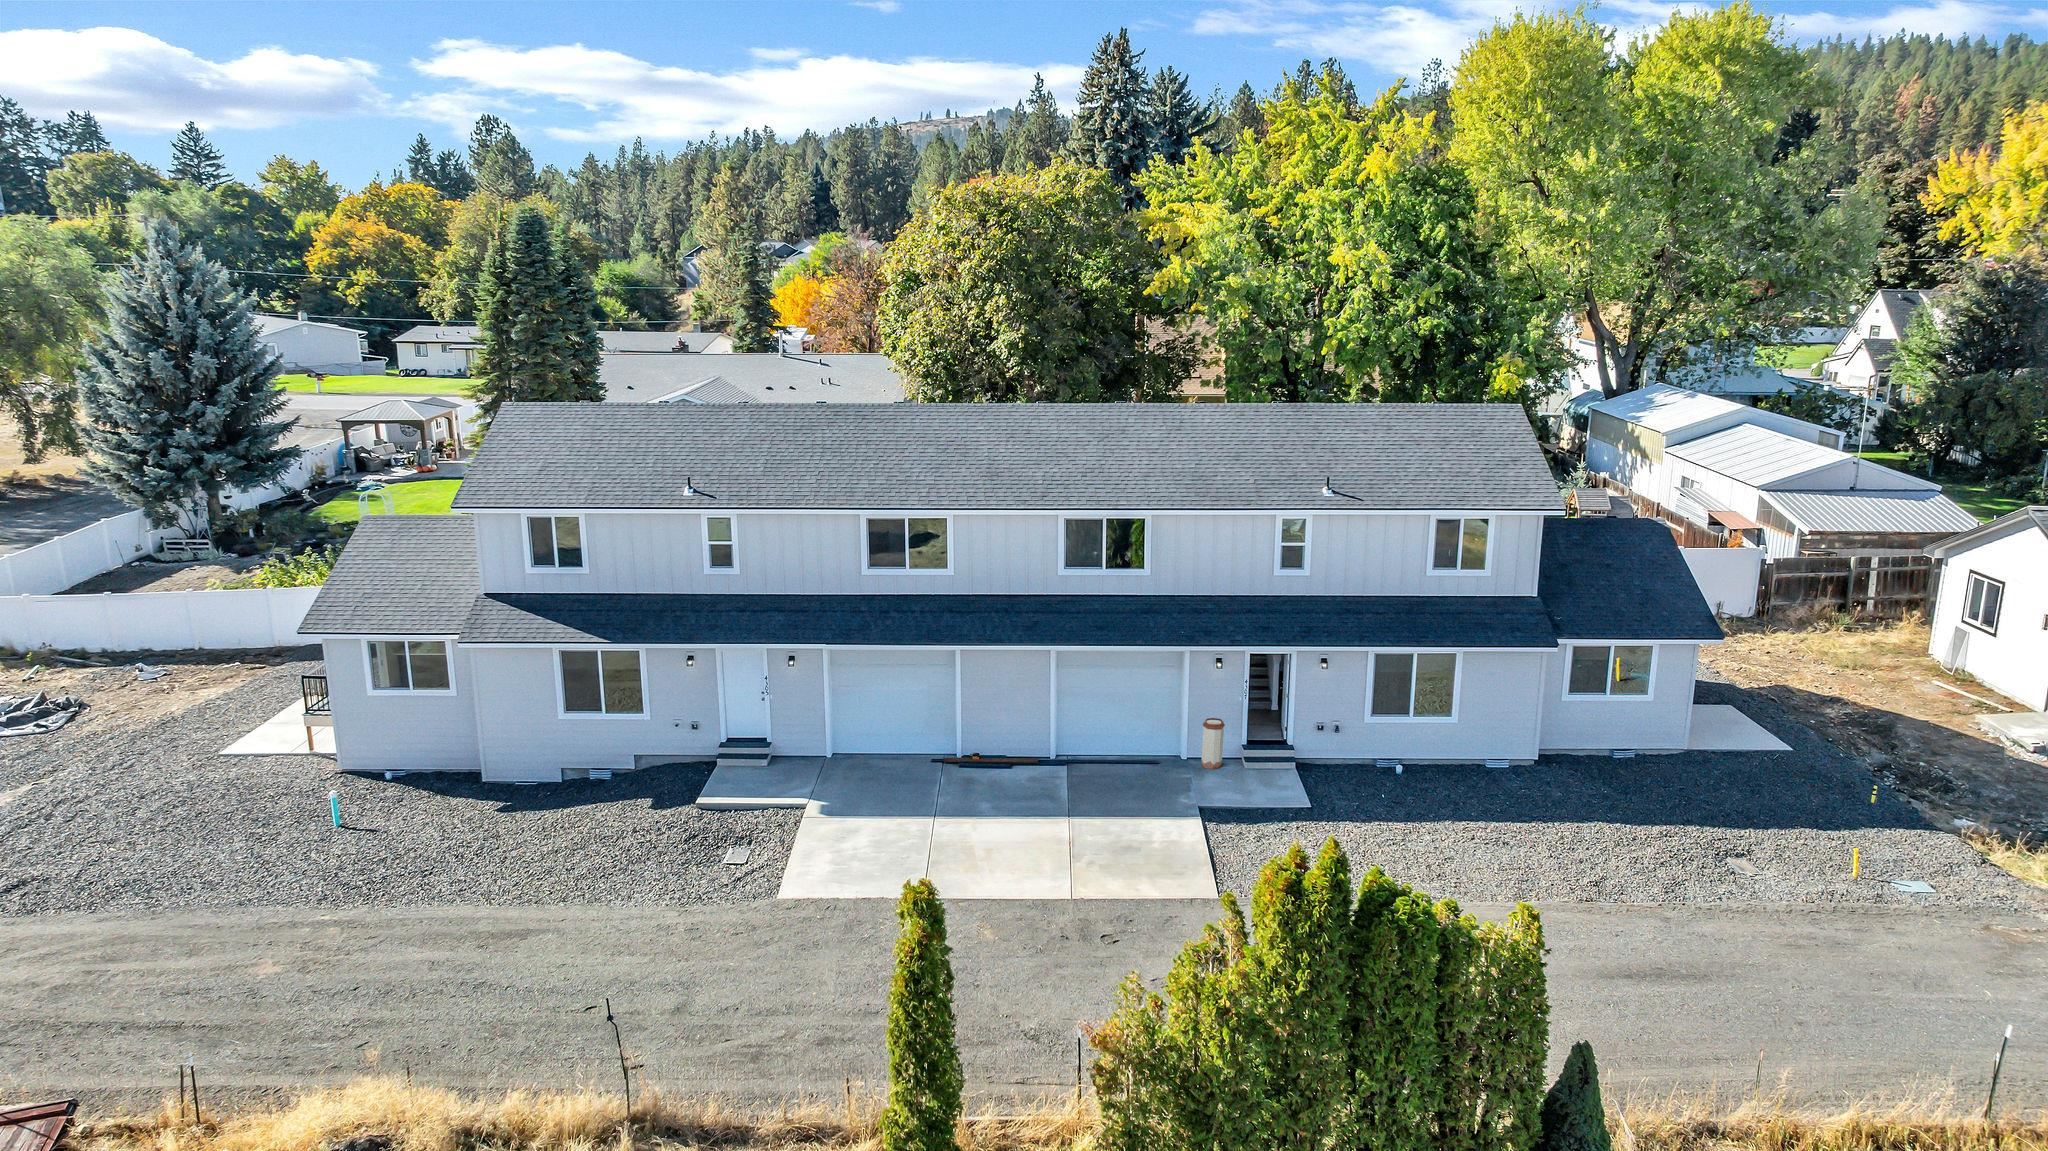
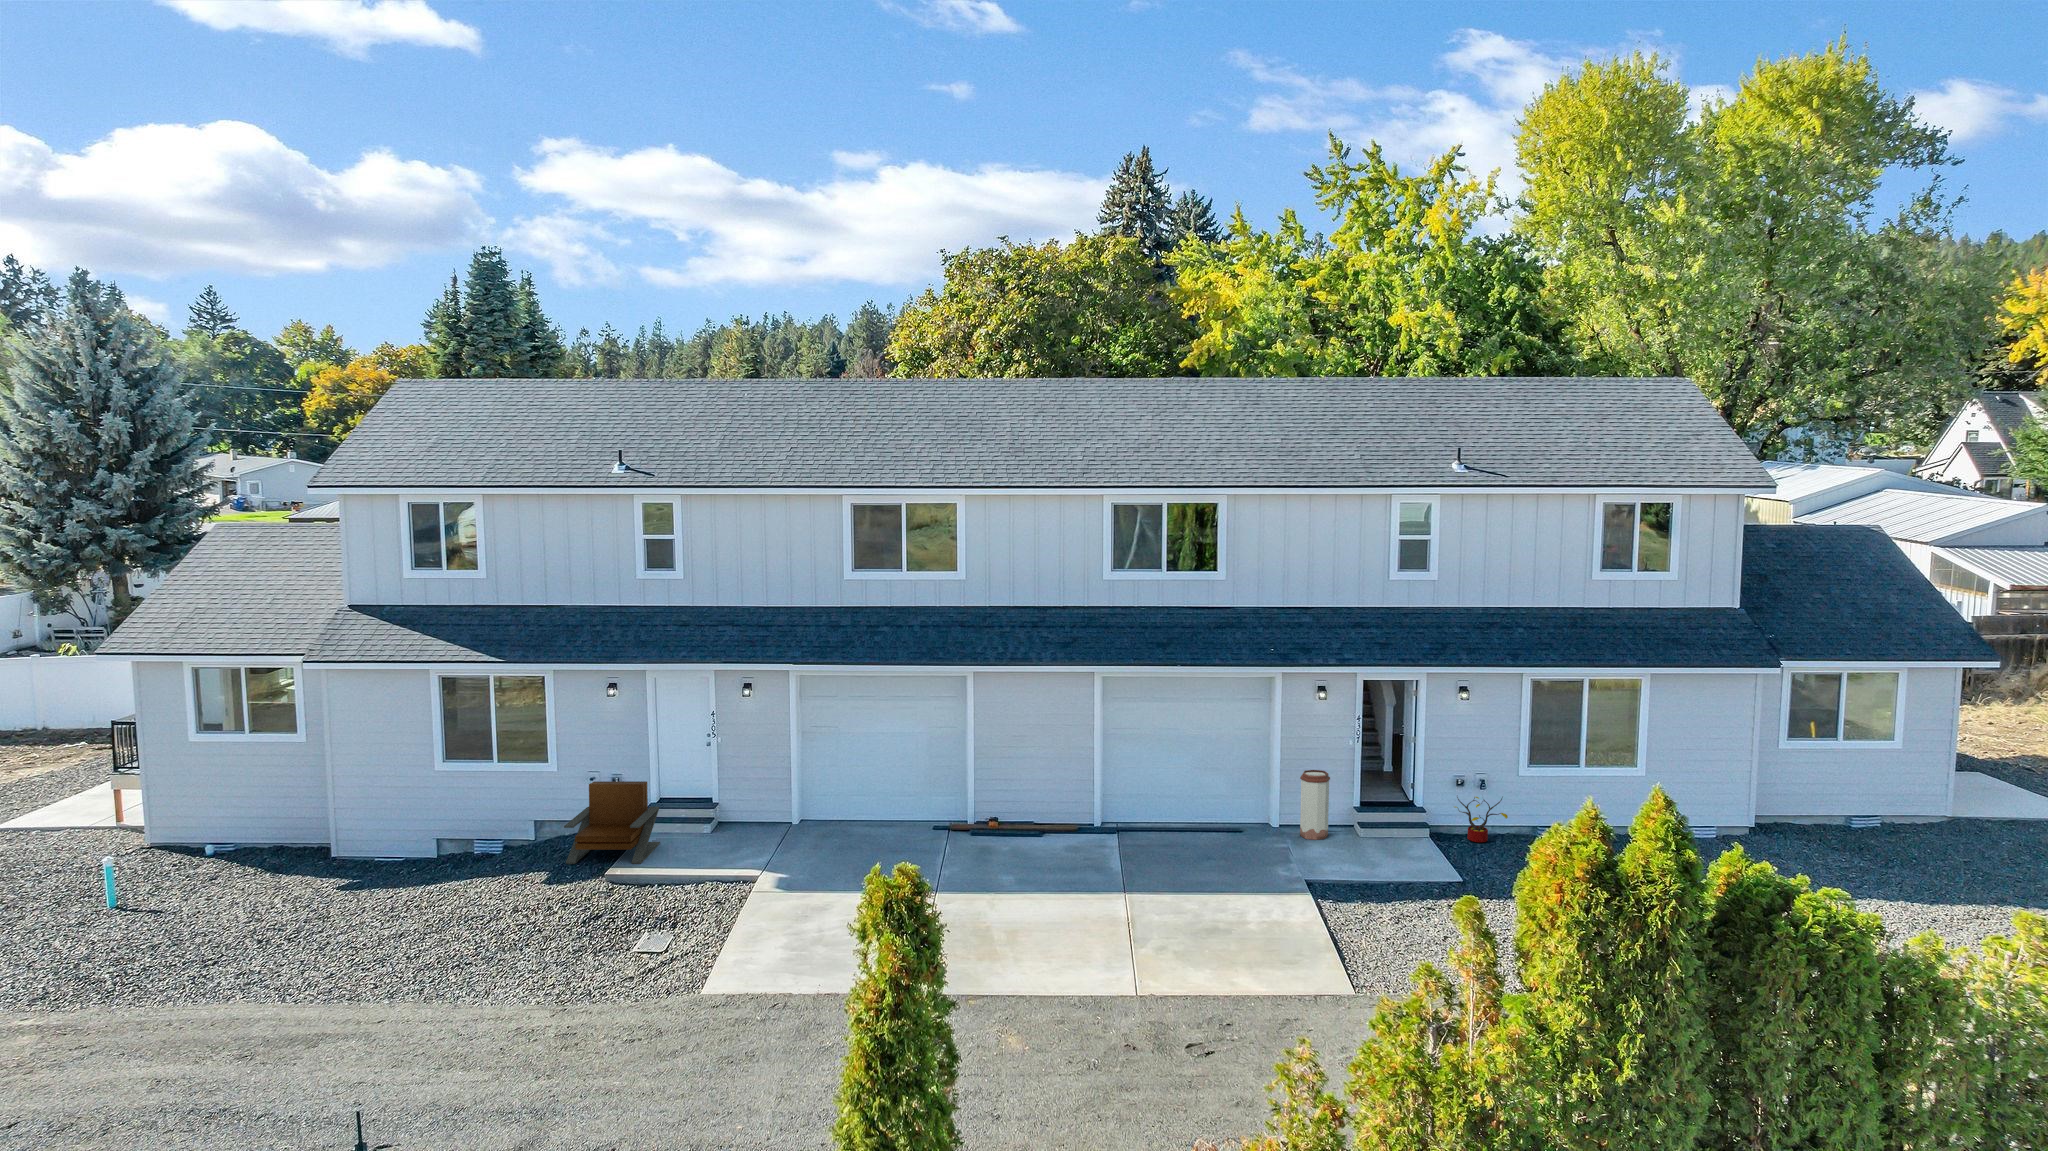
lounge chair: none [659,724,727,788] -> present [564,781,660,864]
decorative plant: none [1314,736,1352,773] -> present [1455,797,1508,842]

